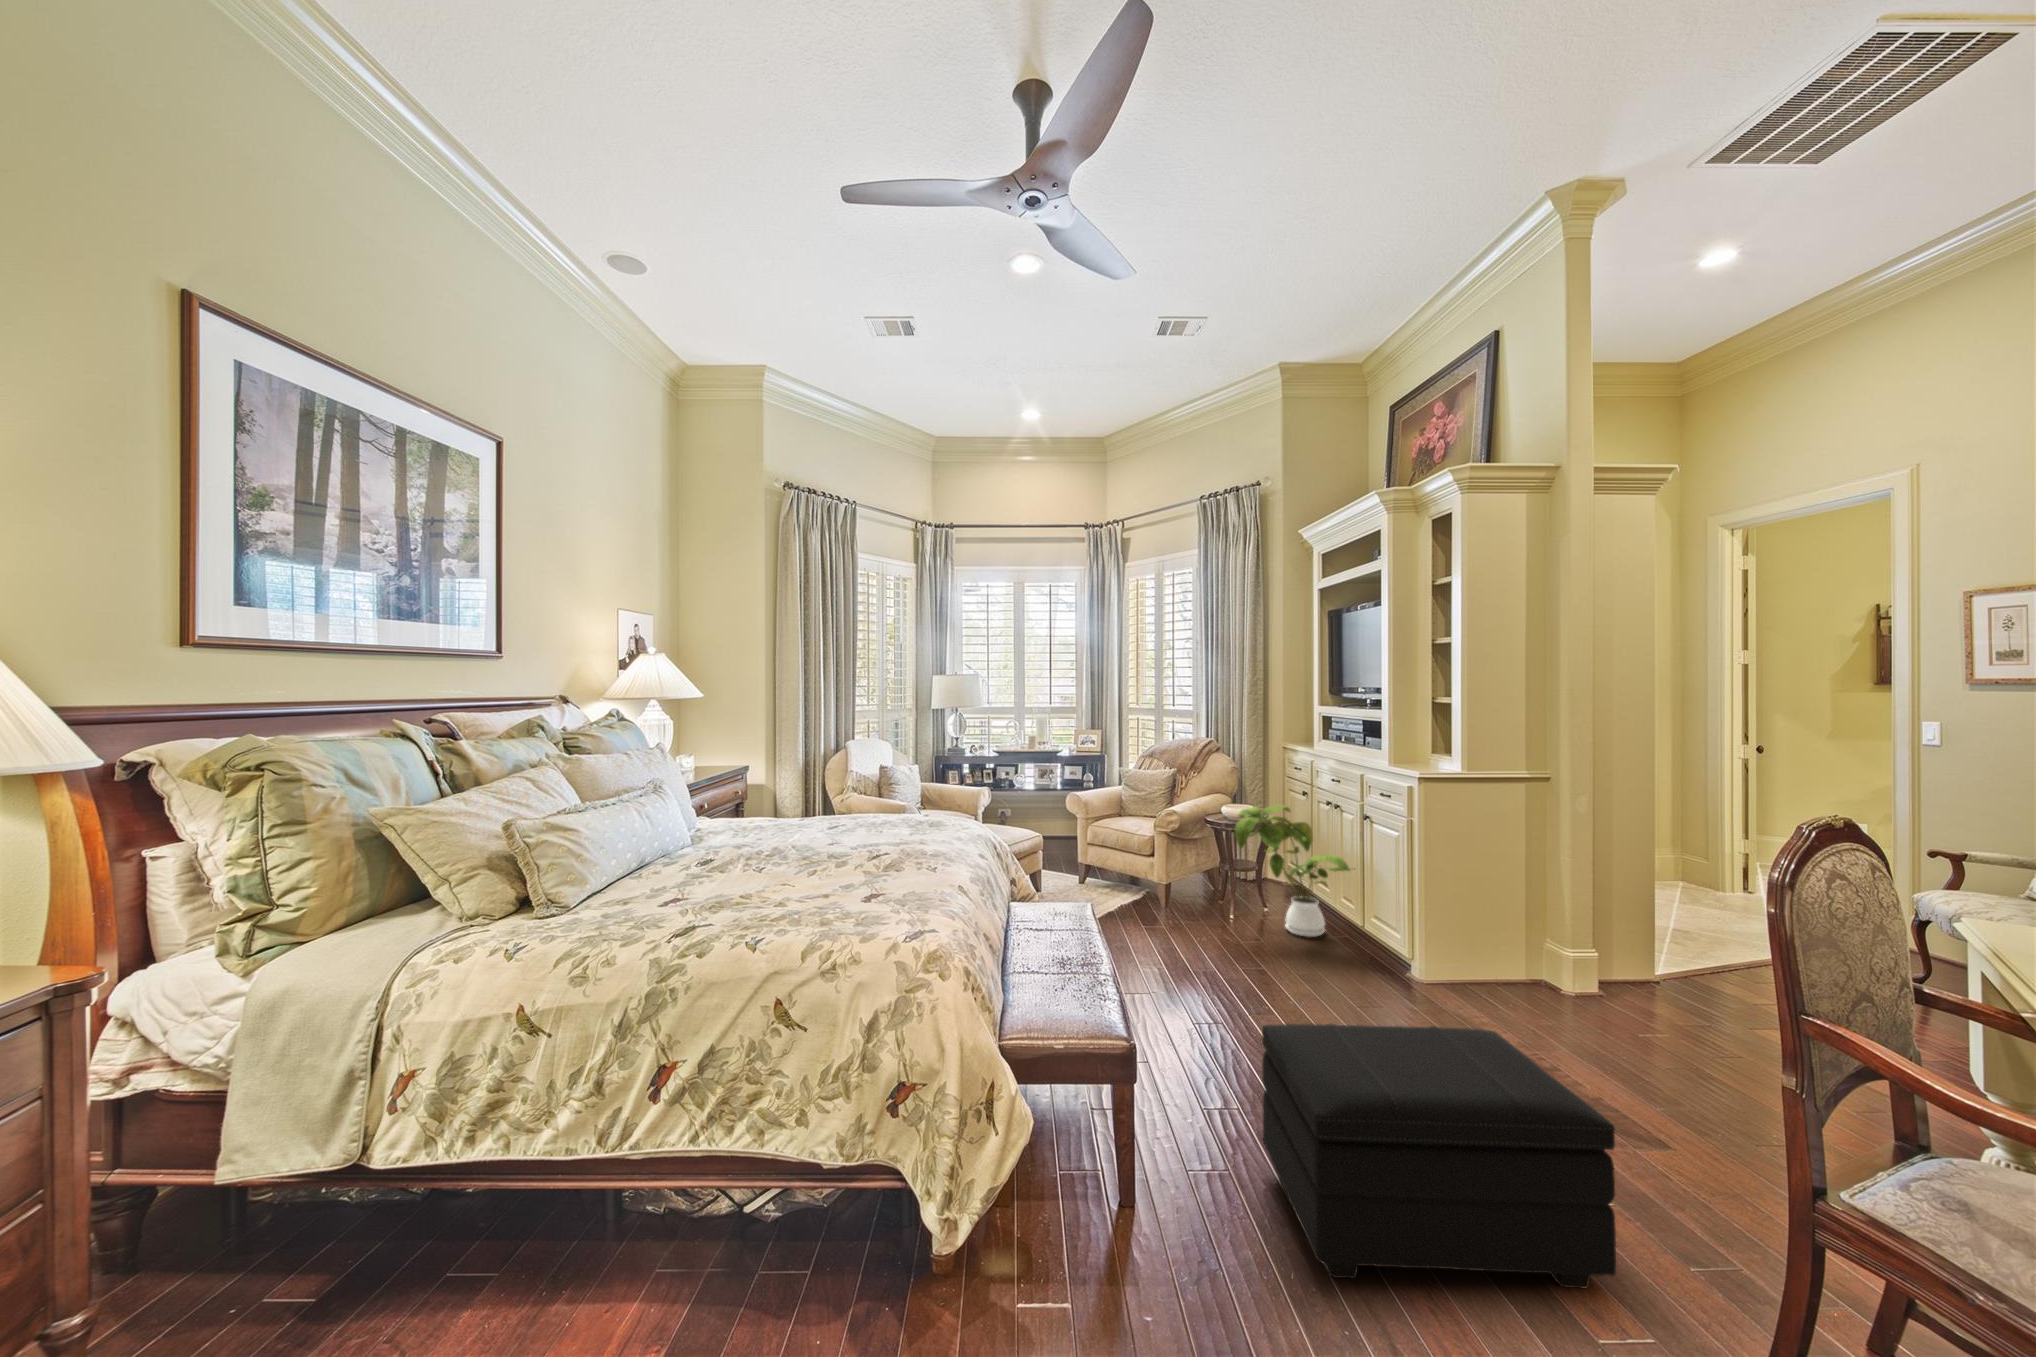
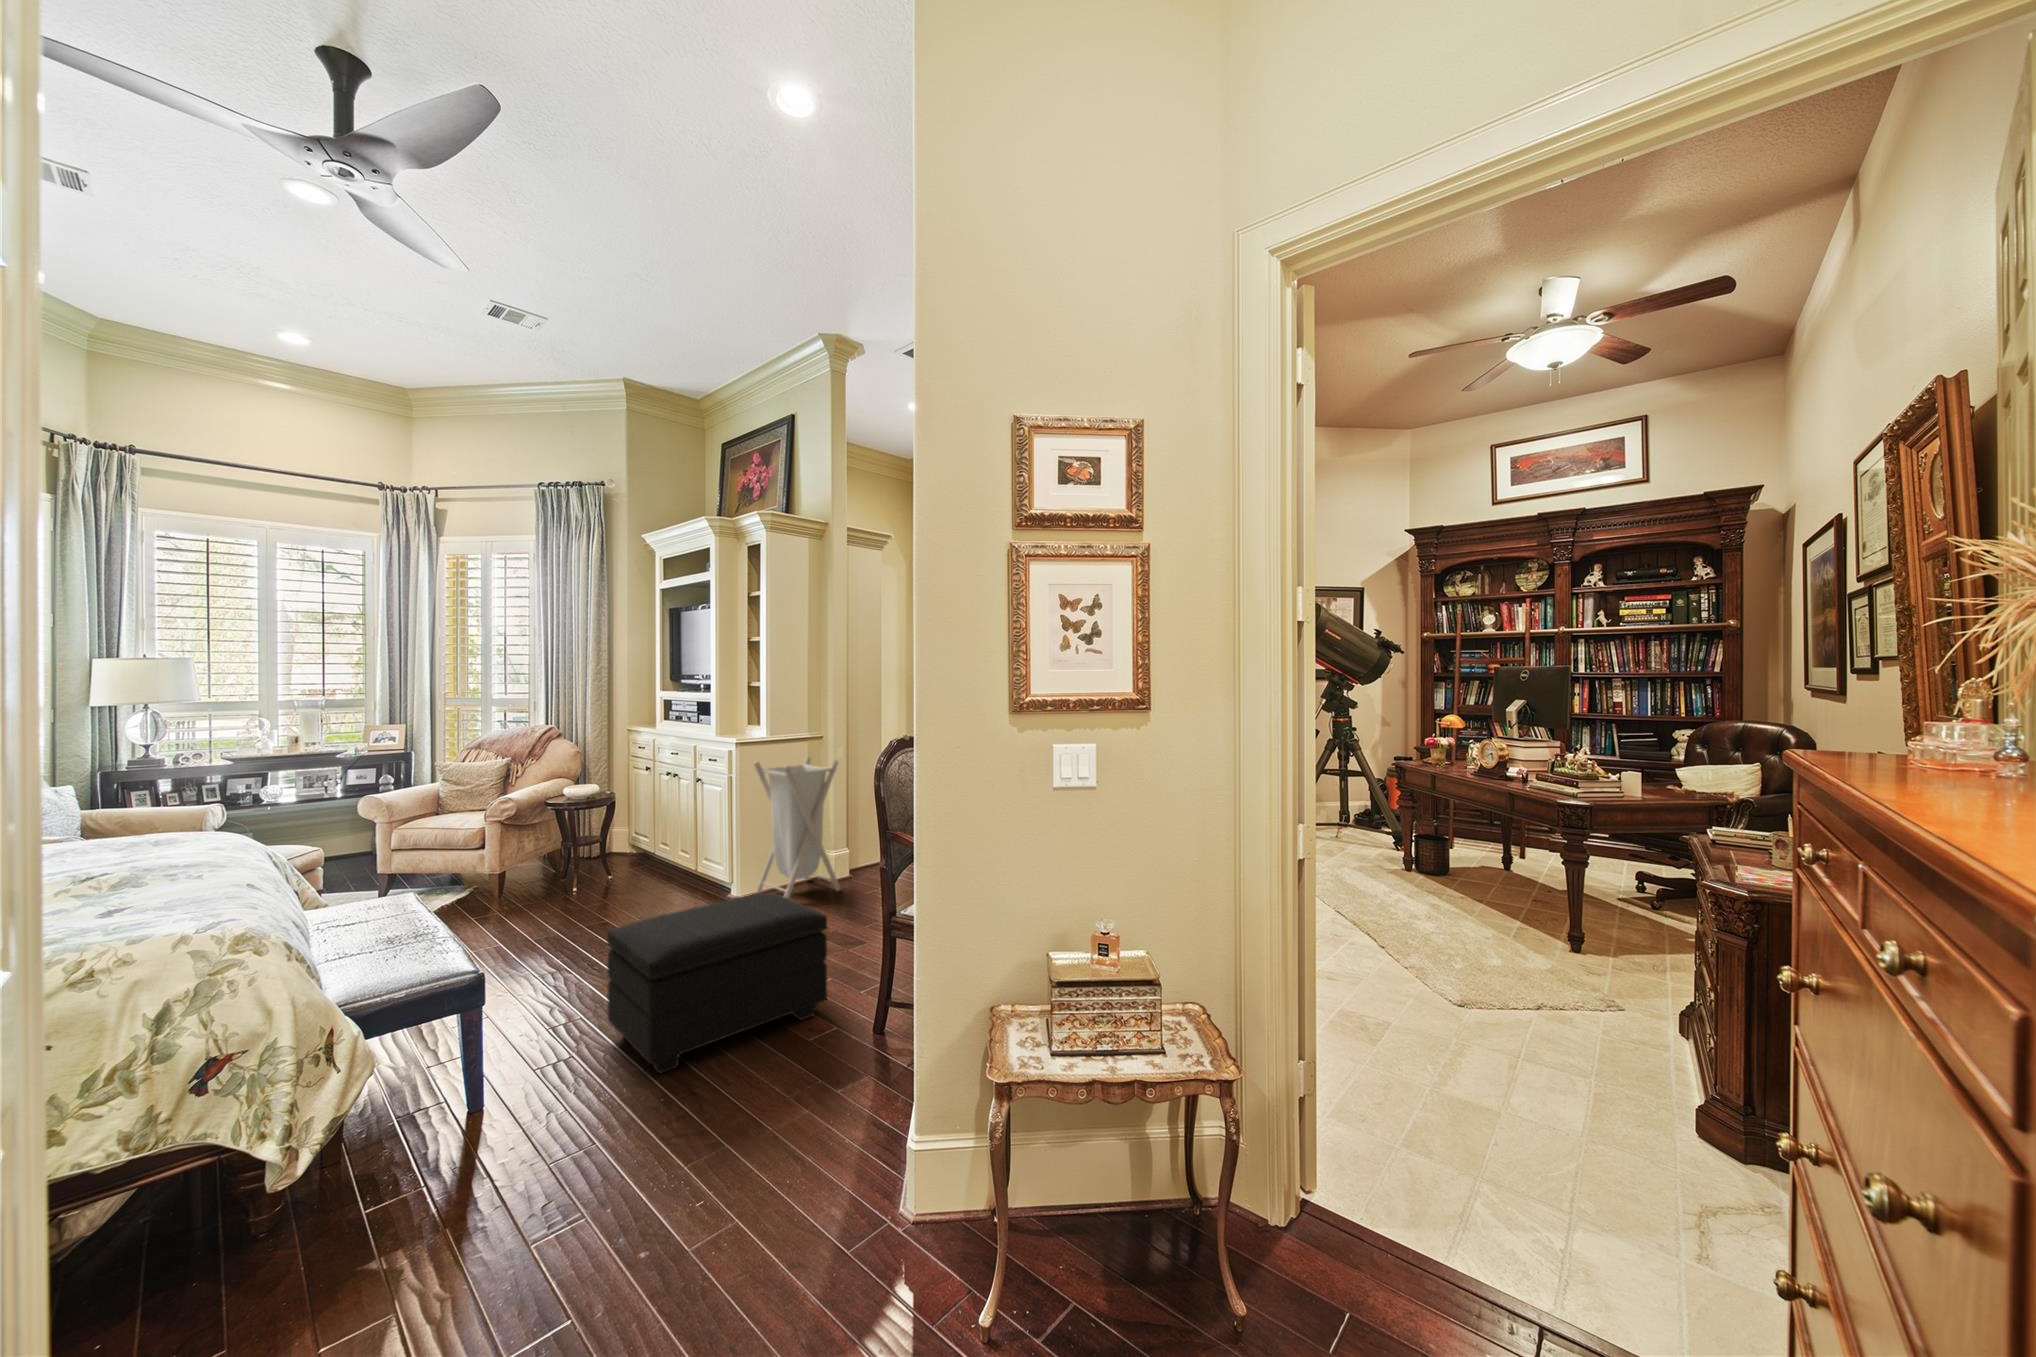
house plant: present [1235,805,1350,937] -> none [577,777,689,888]
laundry hamper: none [1444,807,1592,1022] -> present [754,757,840,899]

